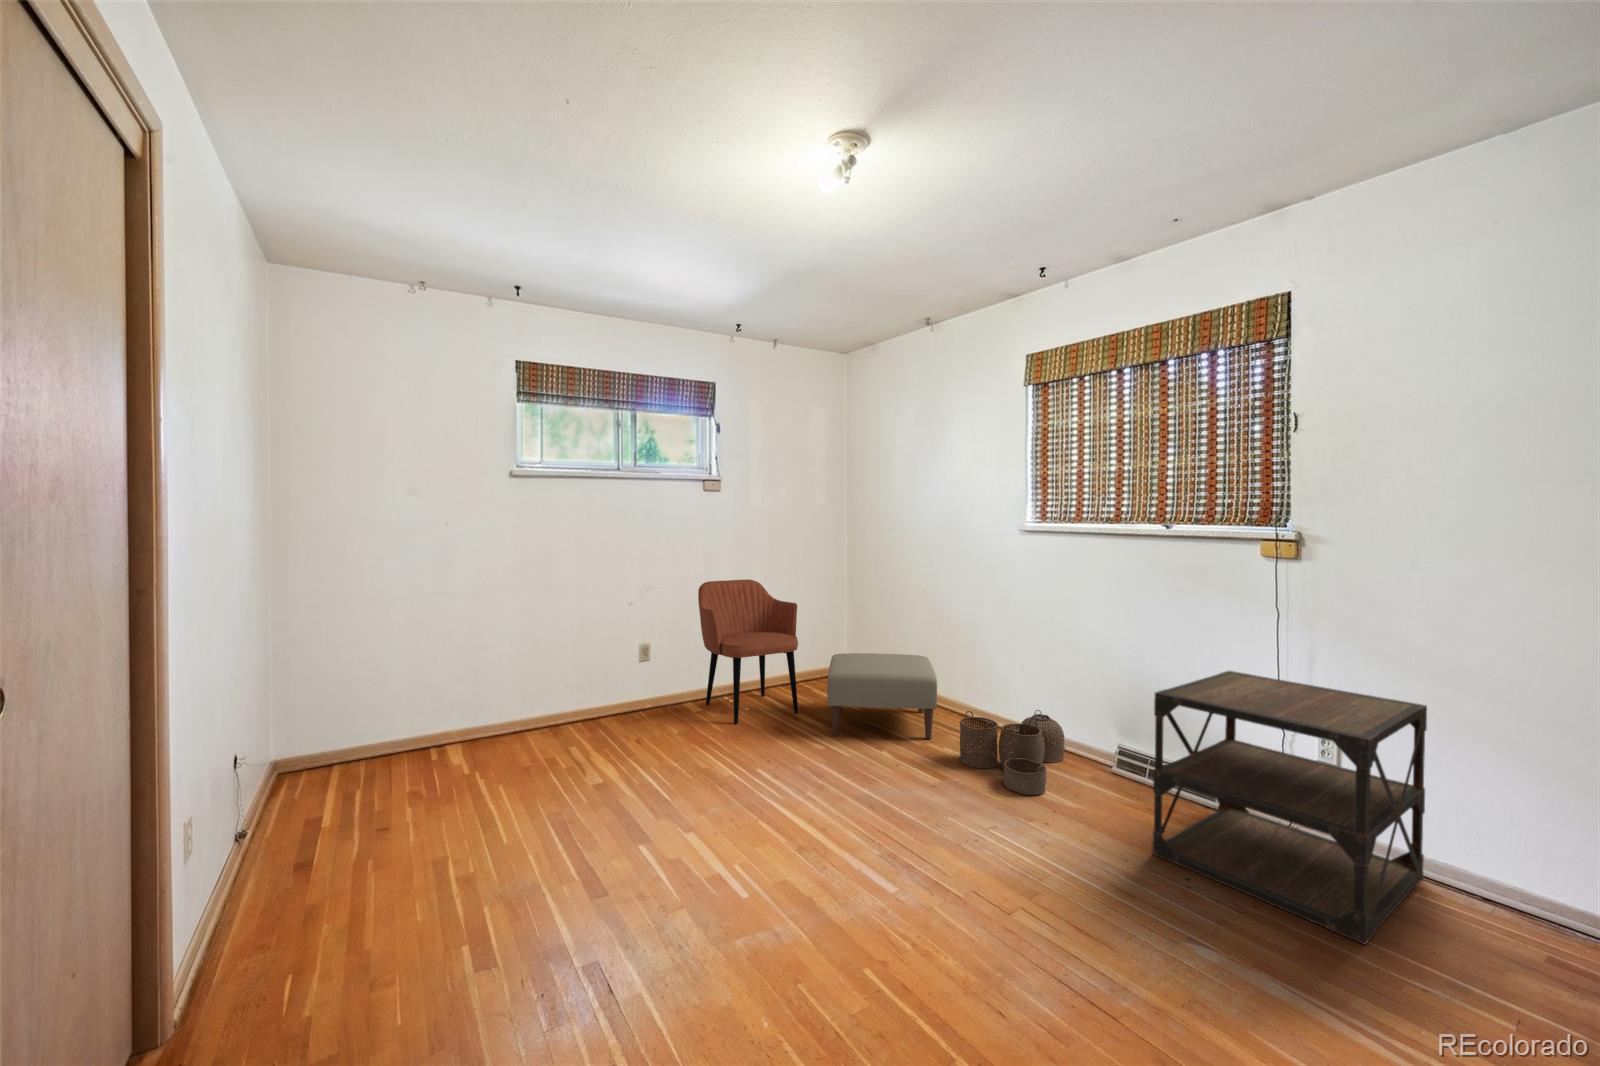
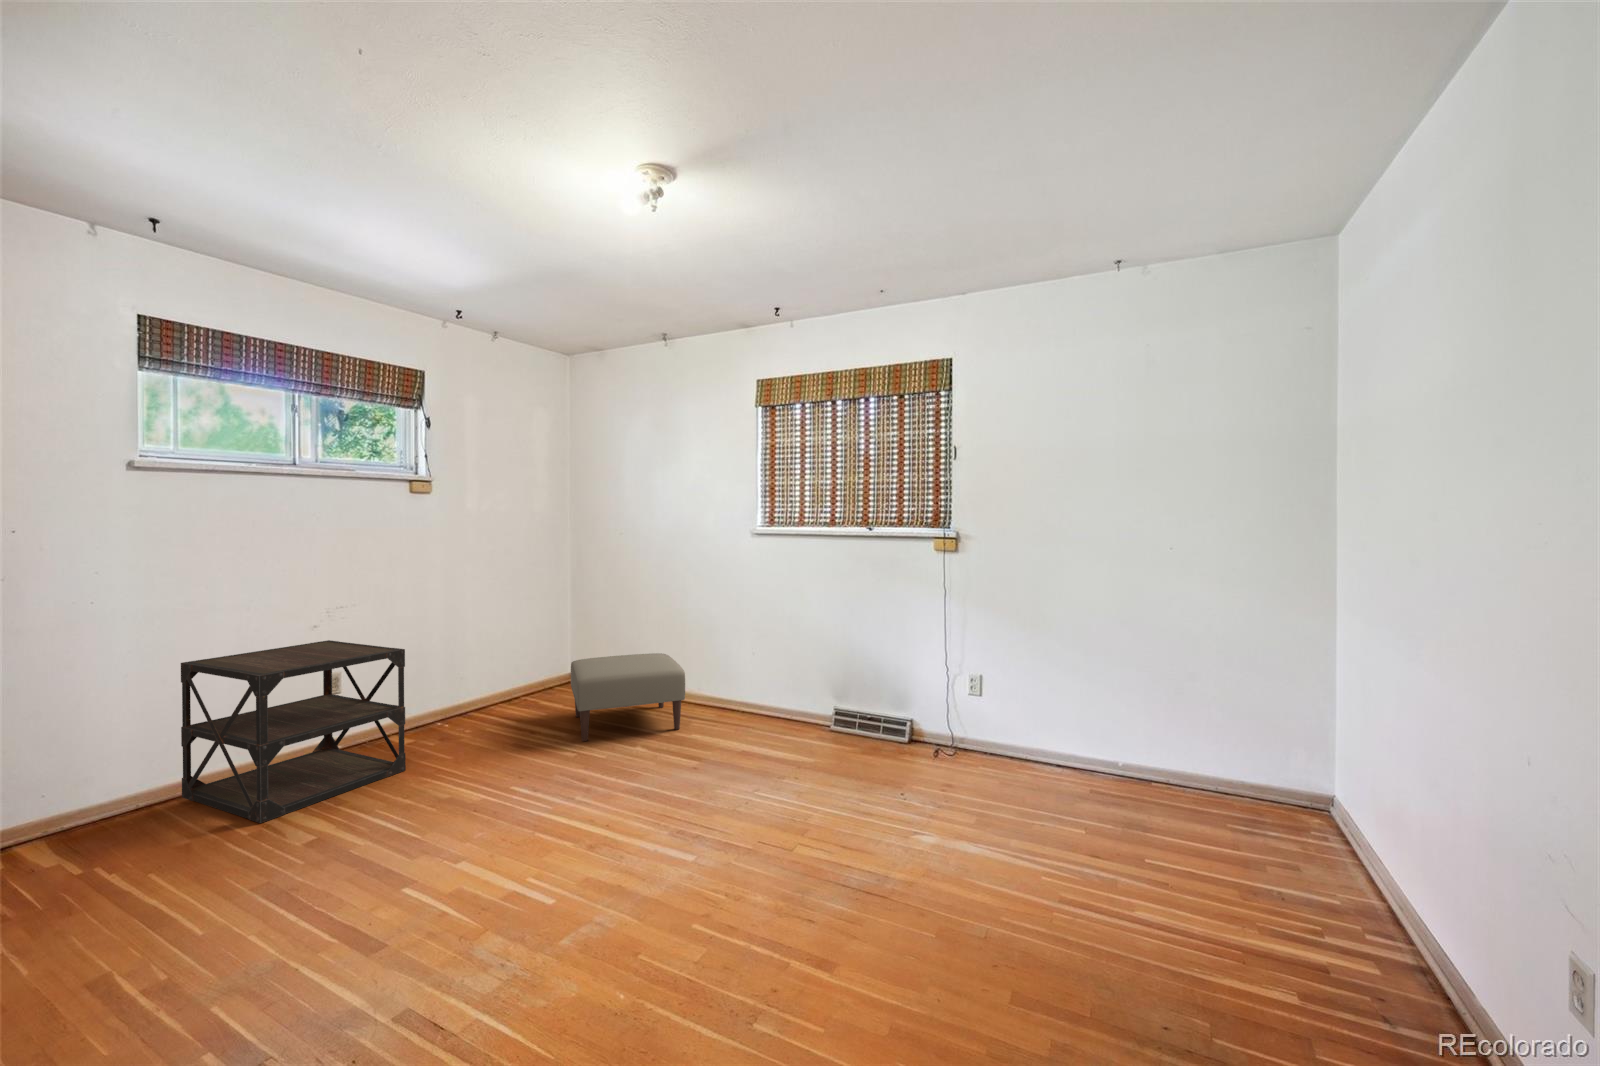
armchair: present [698,579,798,724] -> none [408,590,536,747]
side table: present [1152,671,1427,945] -> present [181,640,406,823]
woven basket: present [959,710,1064,795] -> none [711,688,794,760]

